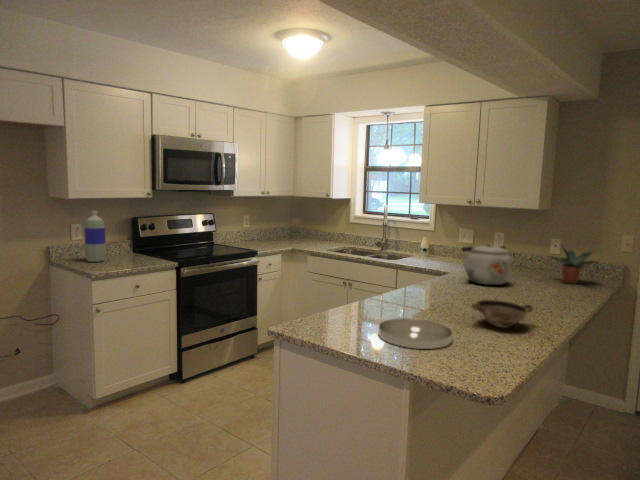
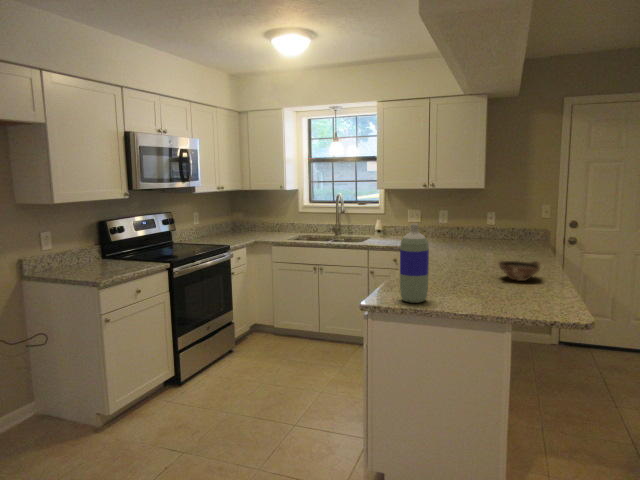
bottle: present [85,211,106,262] -> present [400,224,429,303]
kettle: present [462,244,511,285] -> none [437,219,479,254]
potted plant: present [550,247,598,283] -> none [493,216,535,247]
plate: present [379,318,452,349] -> none [447,281,509,302]

